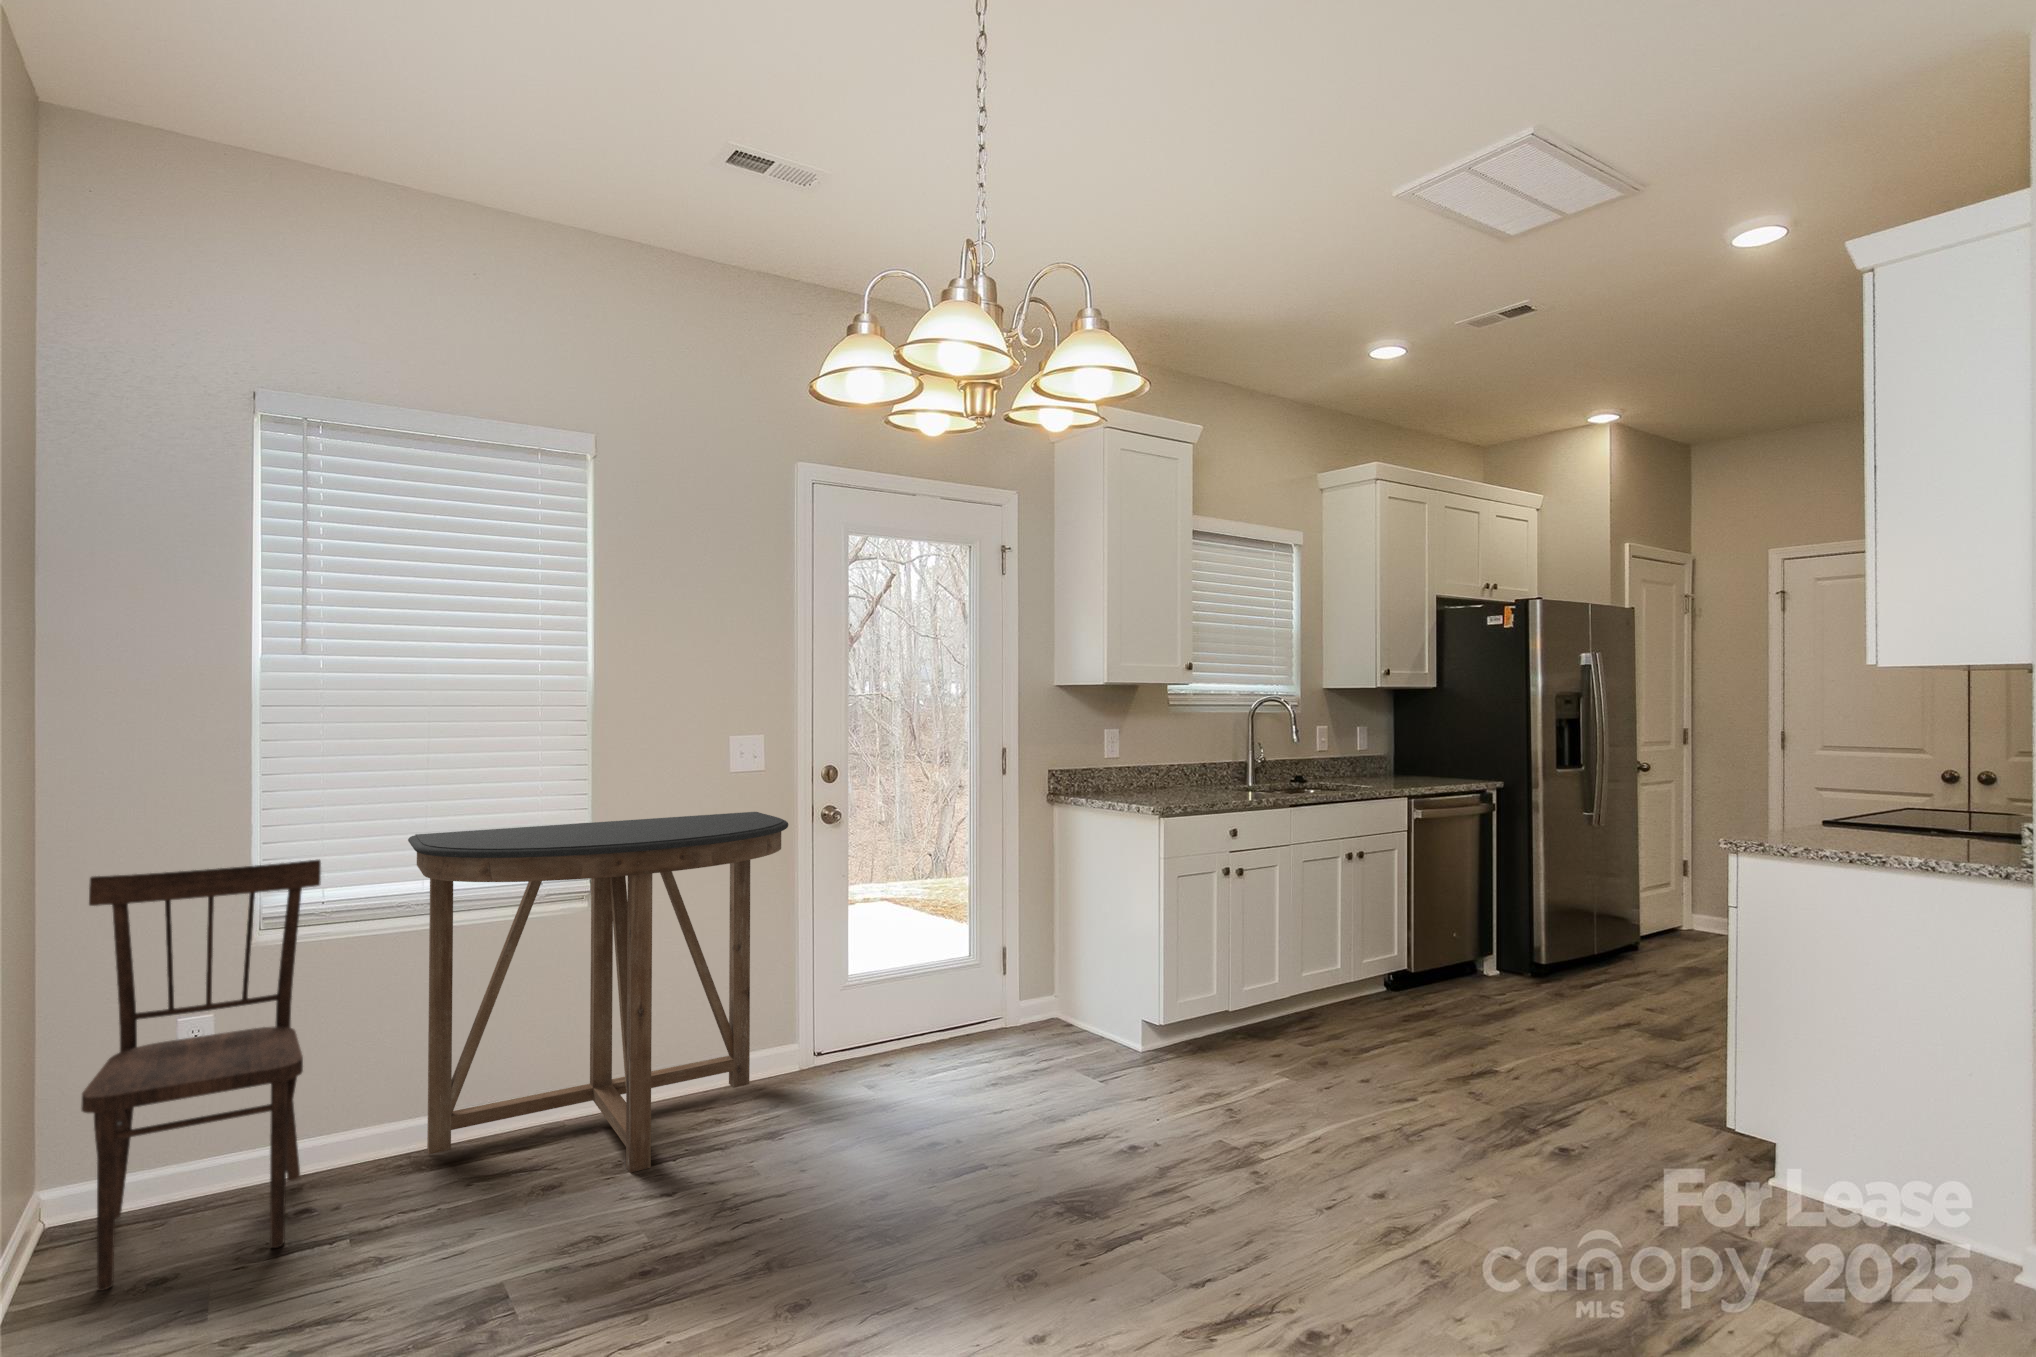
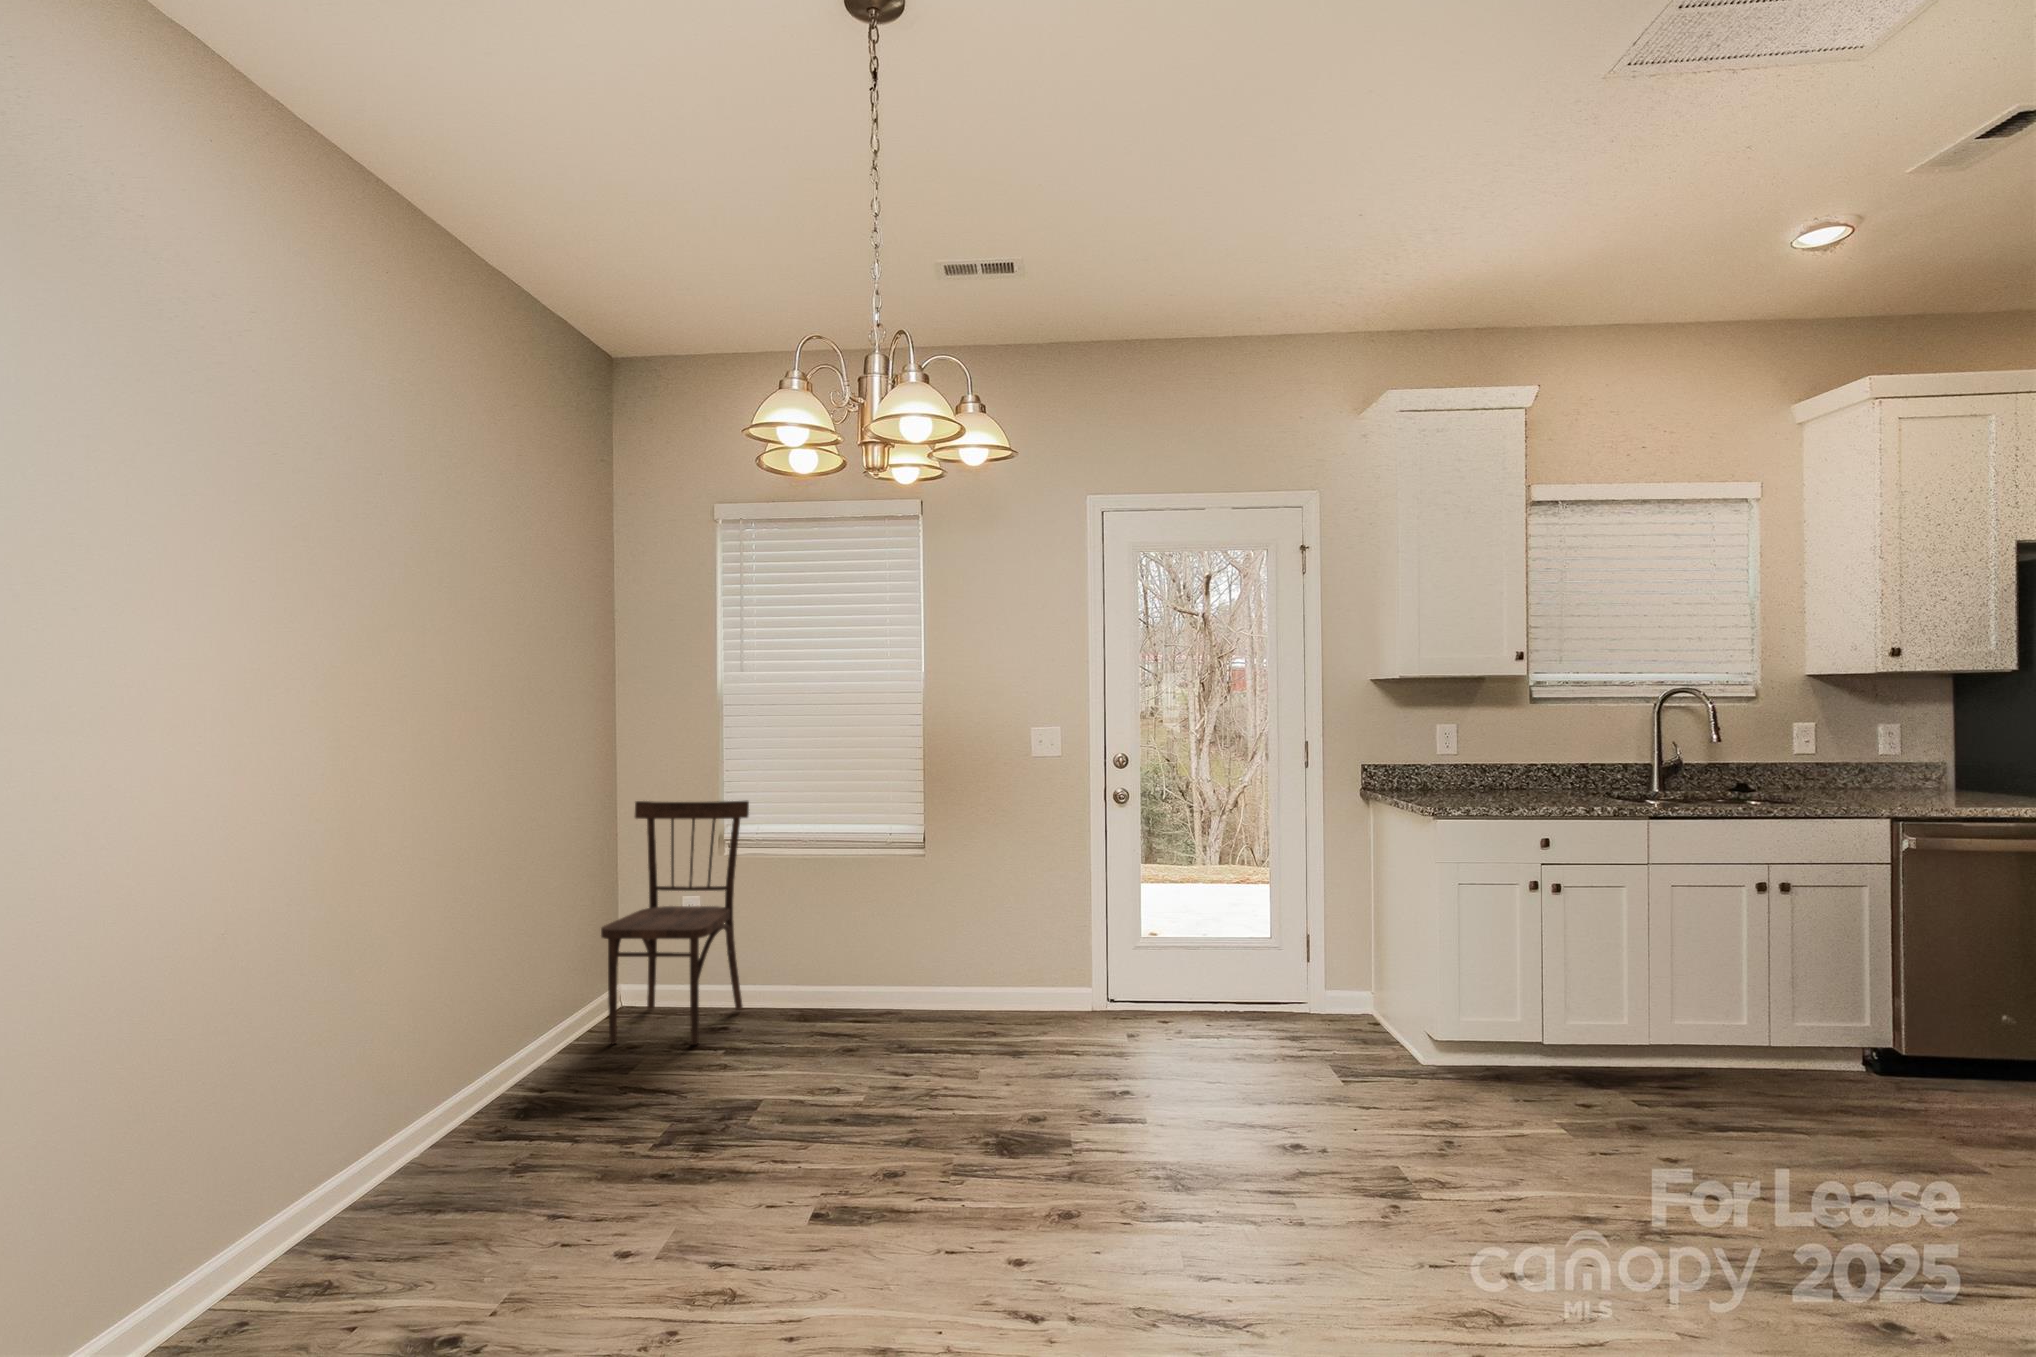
console table: present [408,812,788,1173] -> none [785,787,1056,1055]

